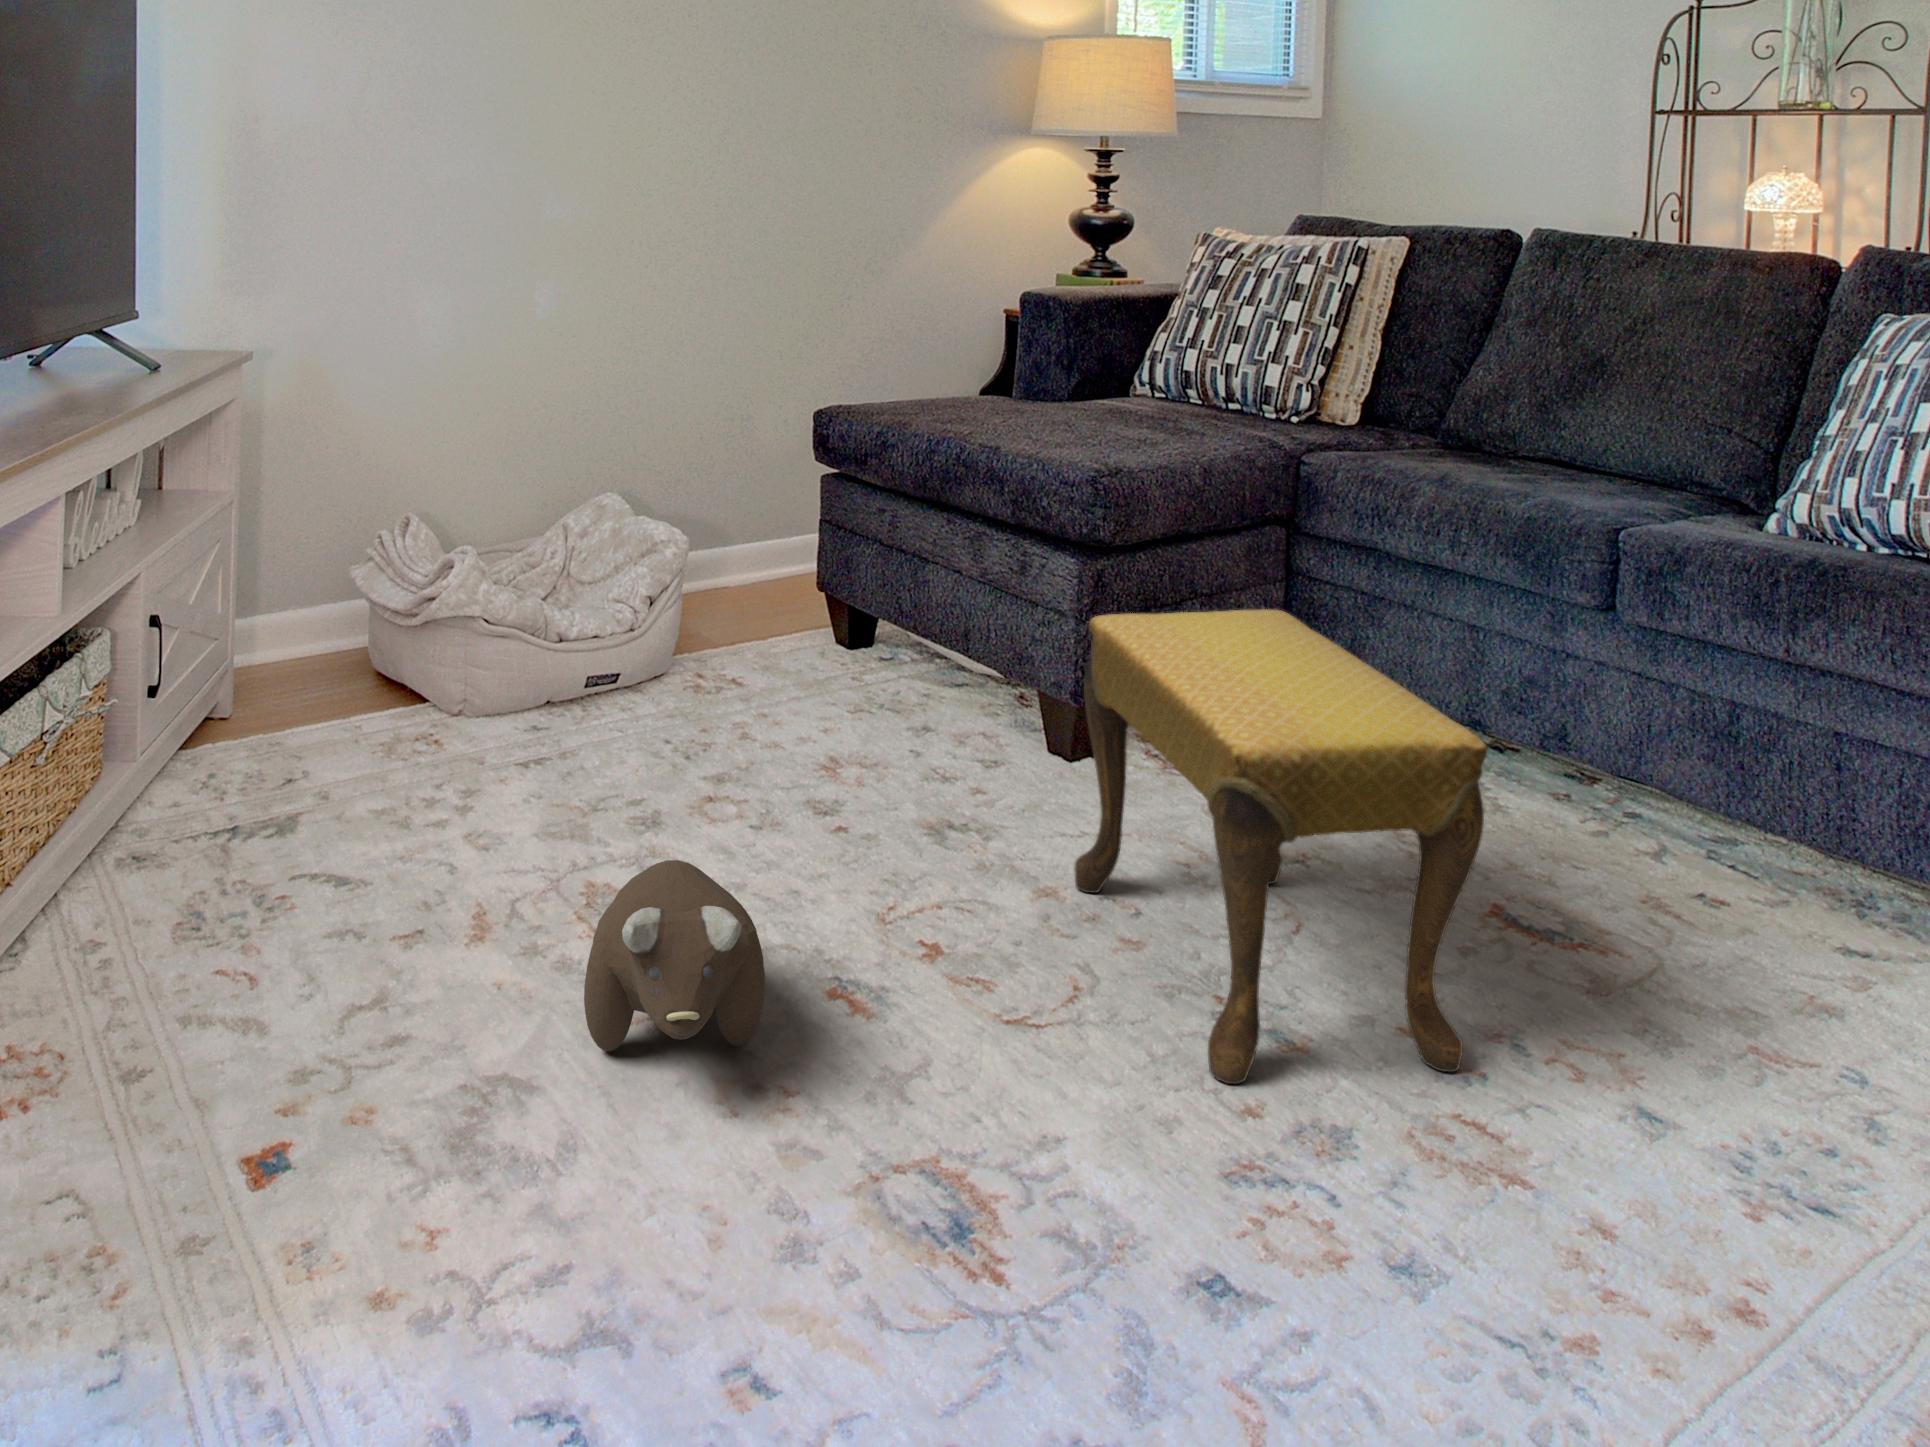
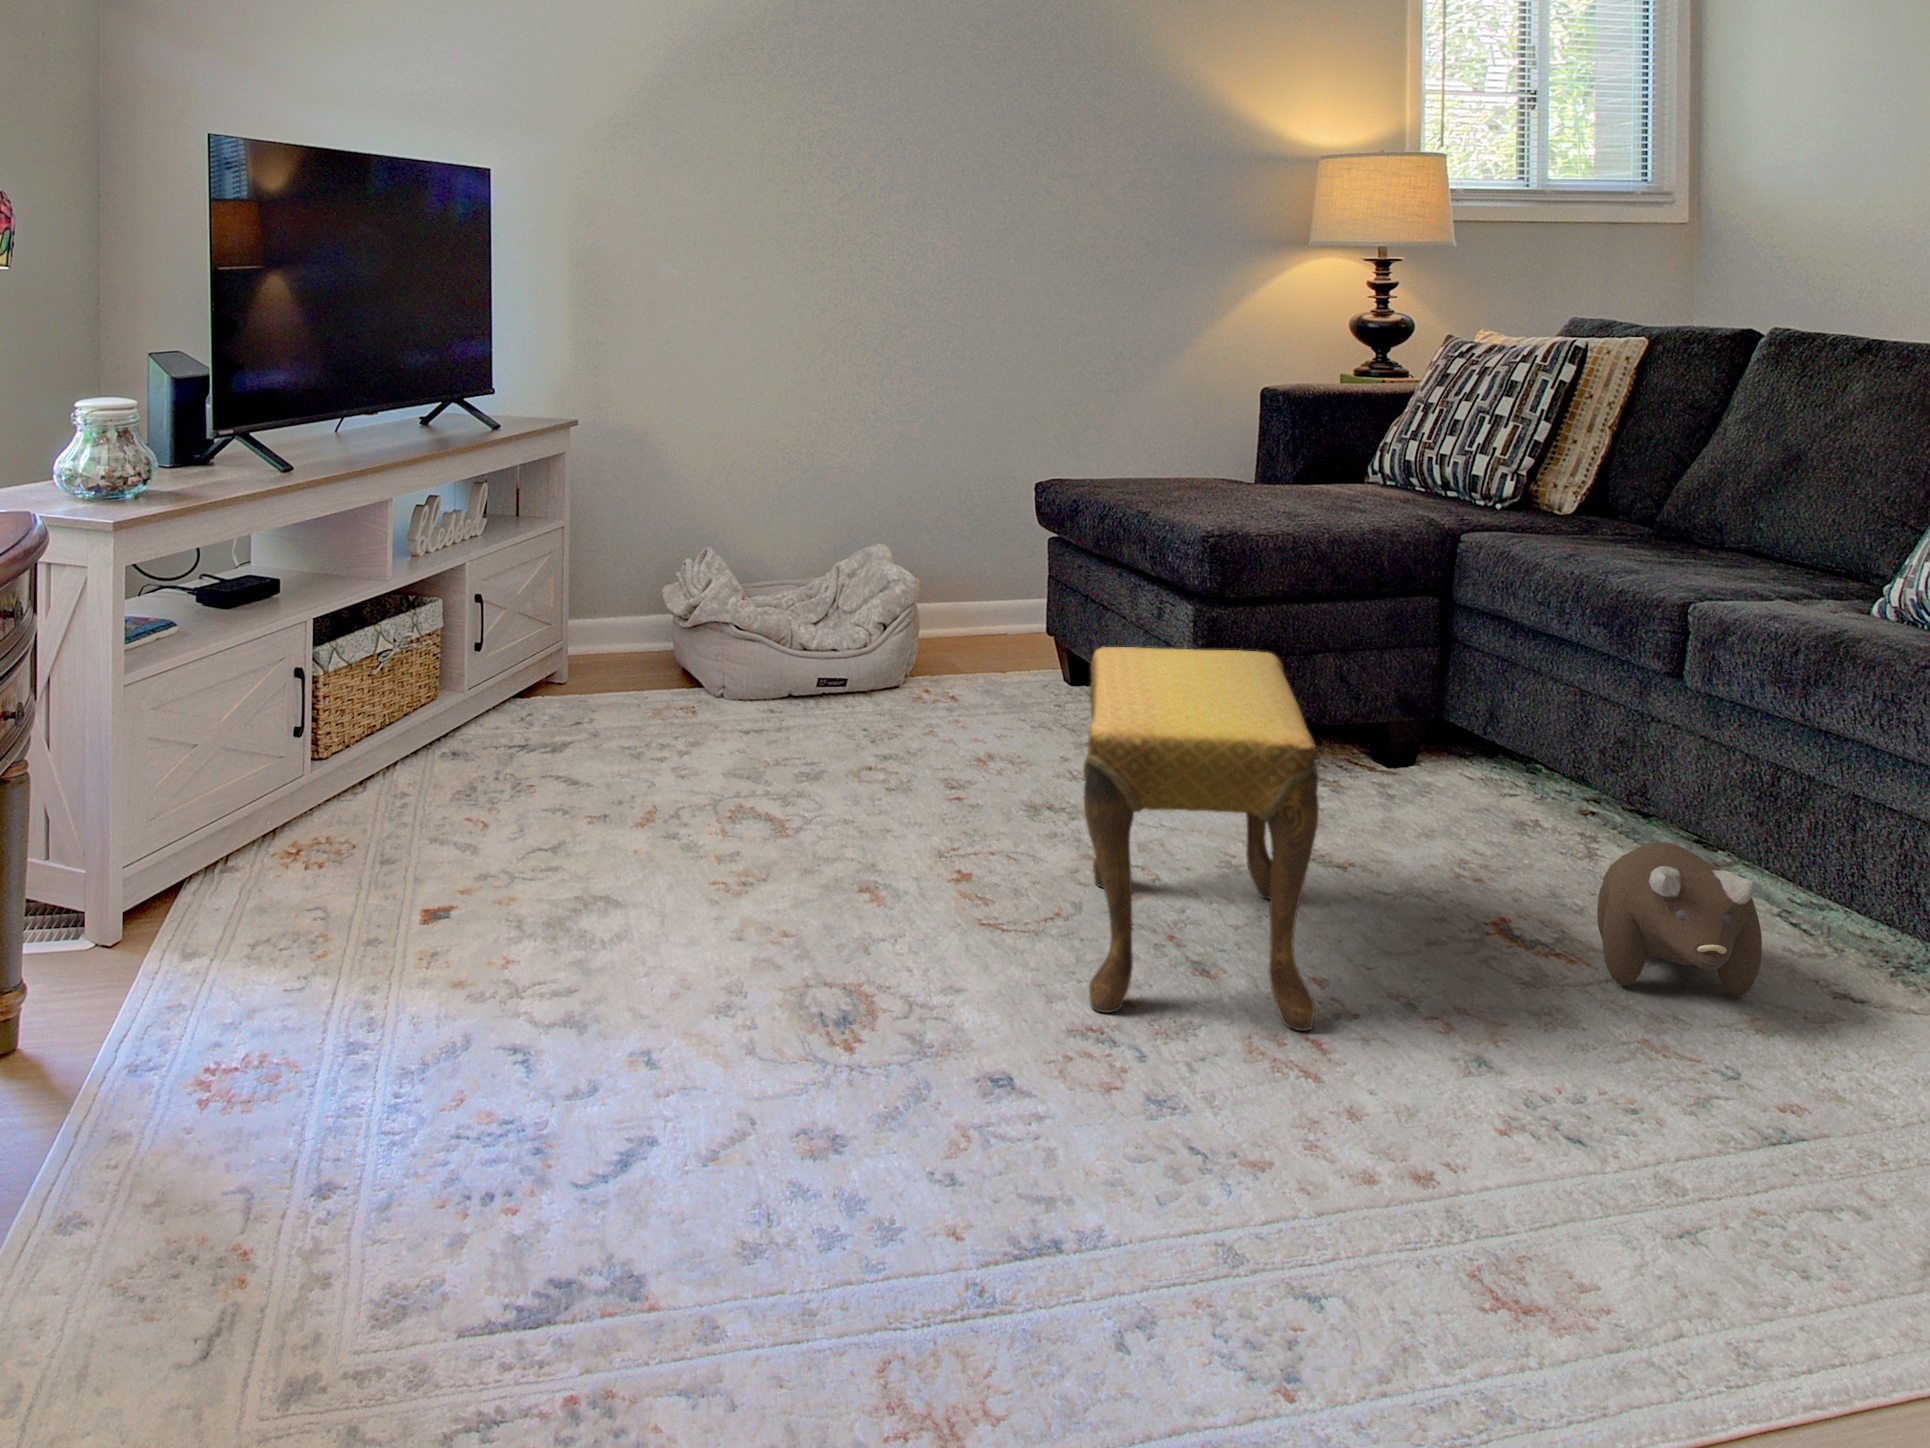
plush toy: present [584,860,765,1051] -> present [1597,842,1762,996]

